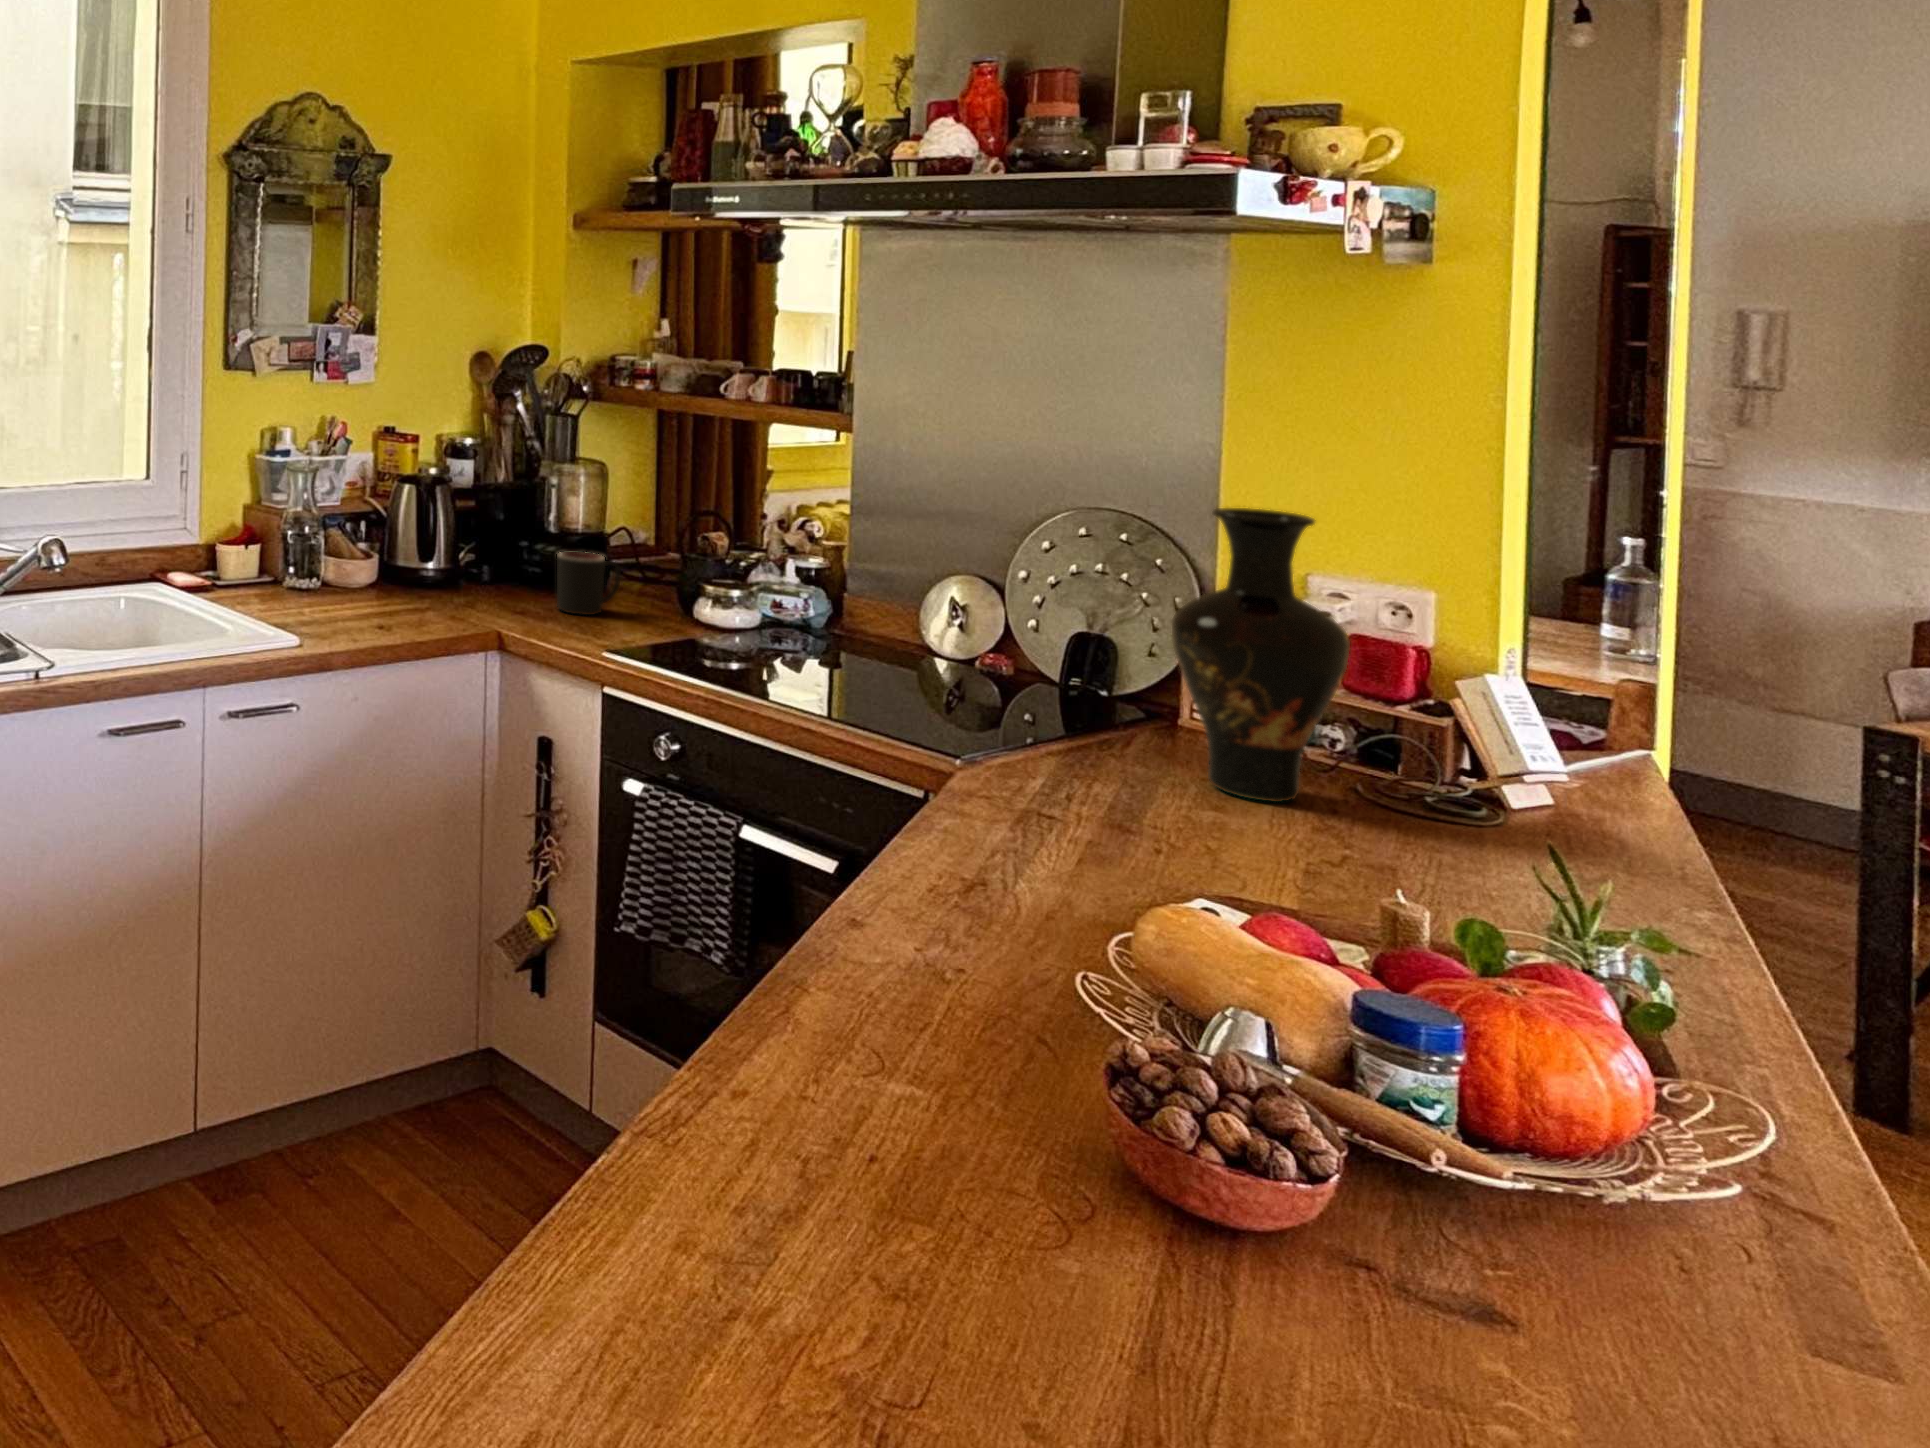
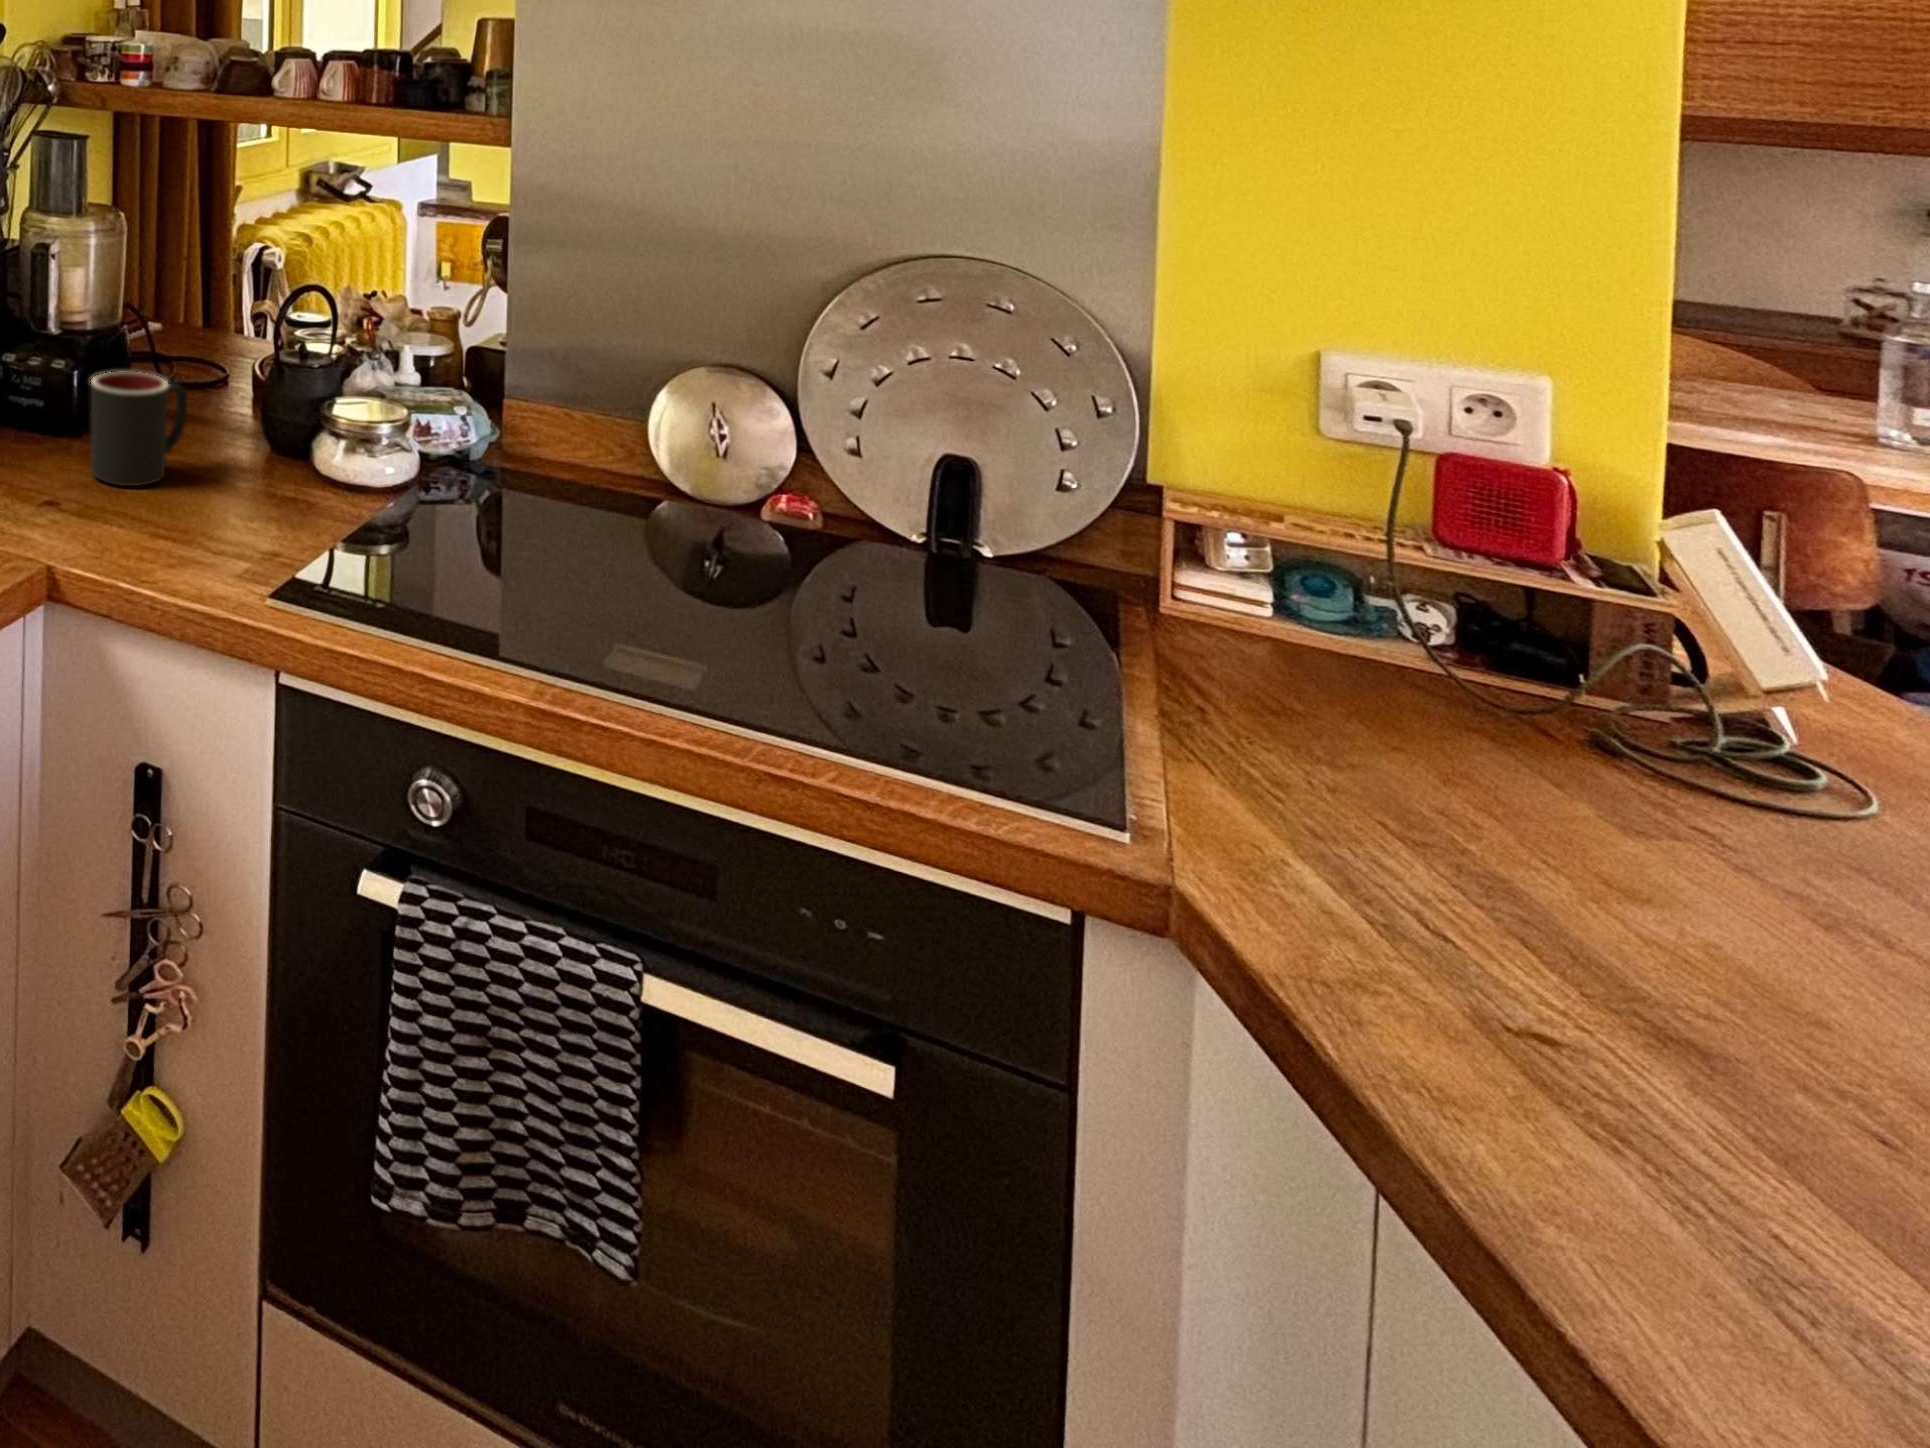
vase: present [1171,508,1350,802] -> none [1412,289,1795,845]

